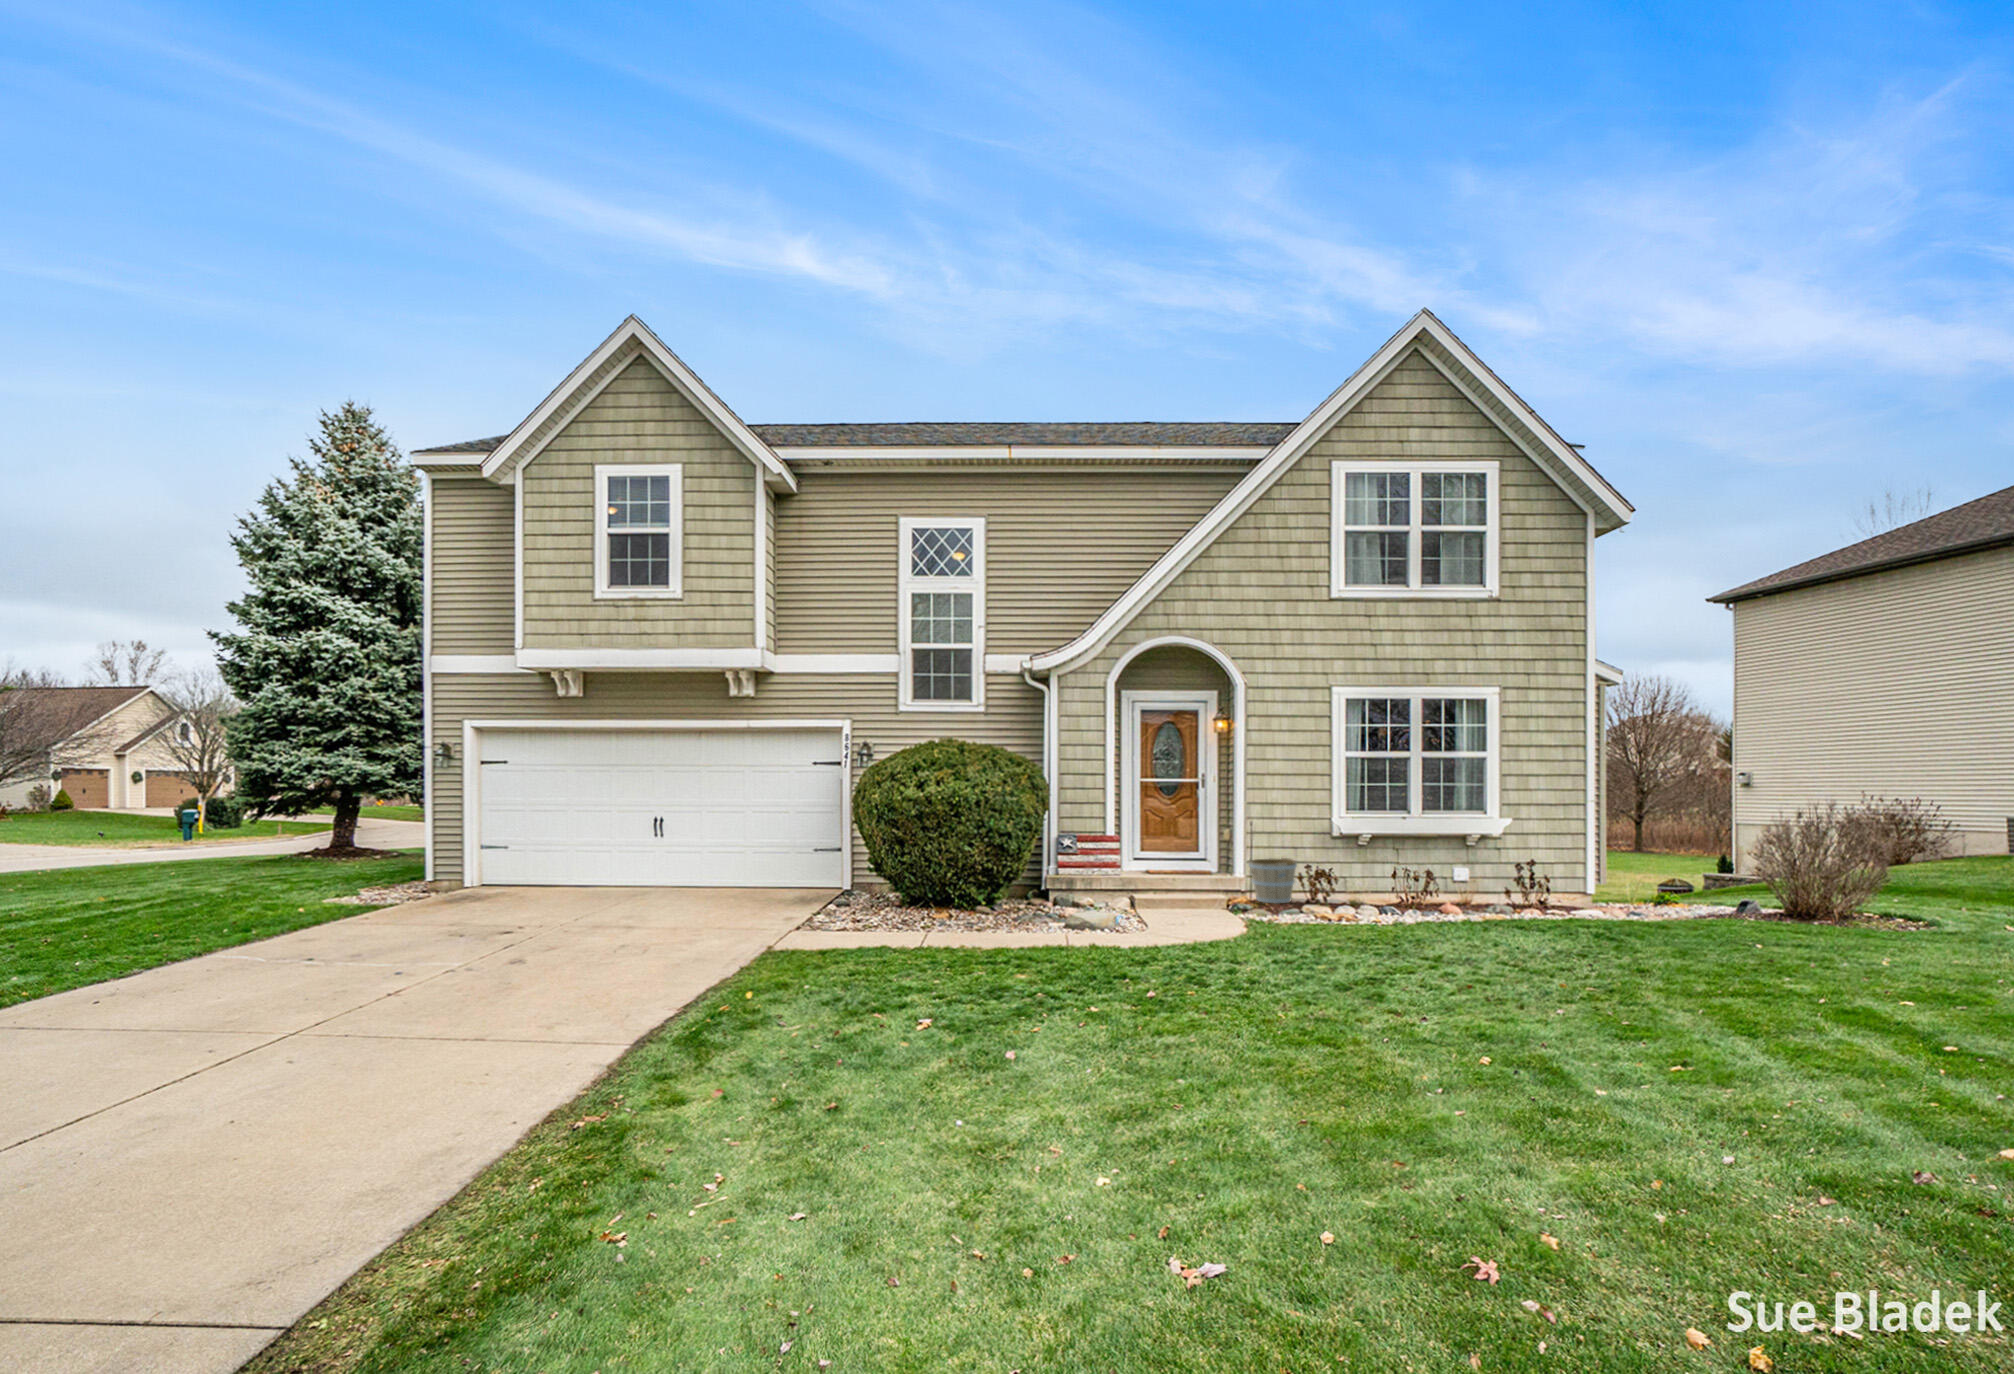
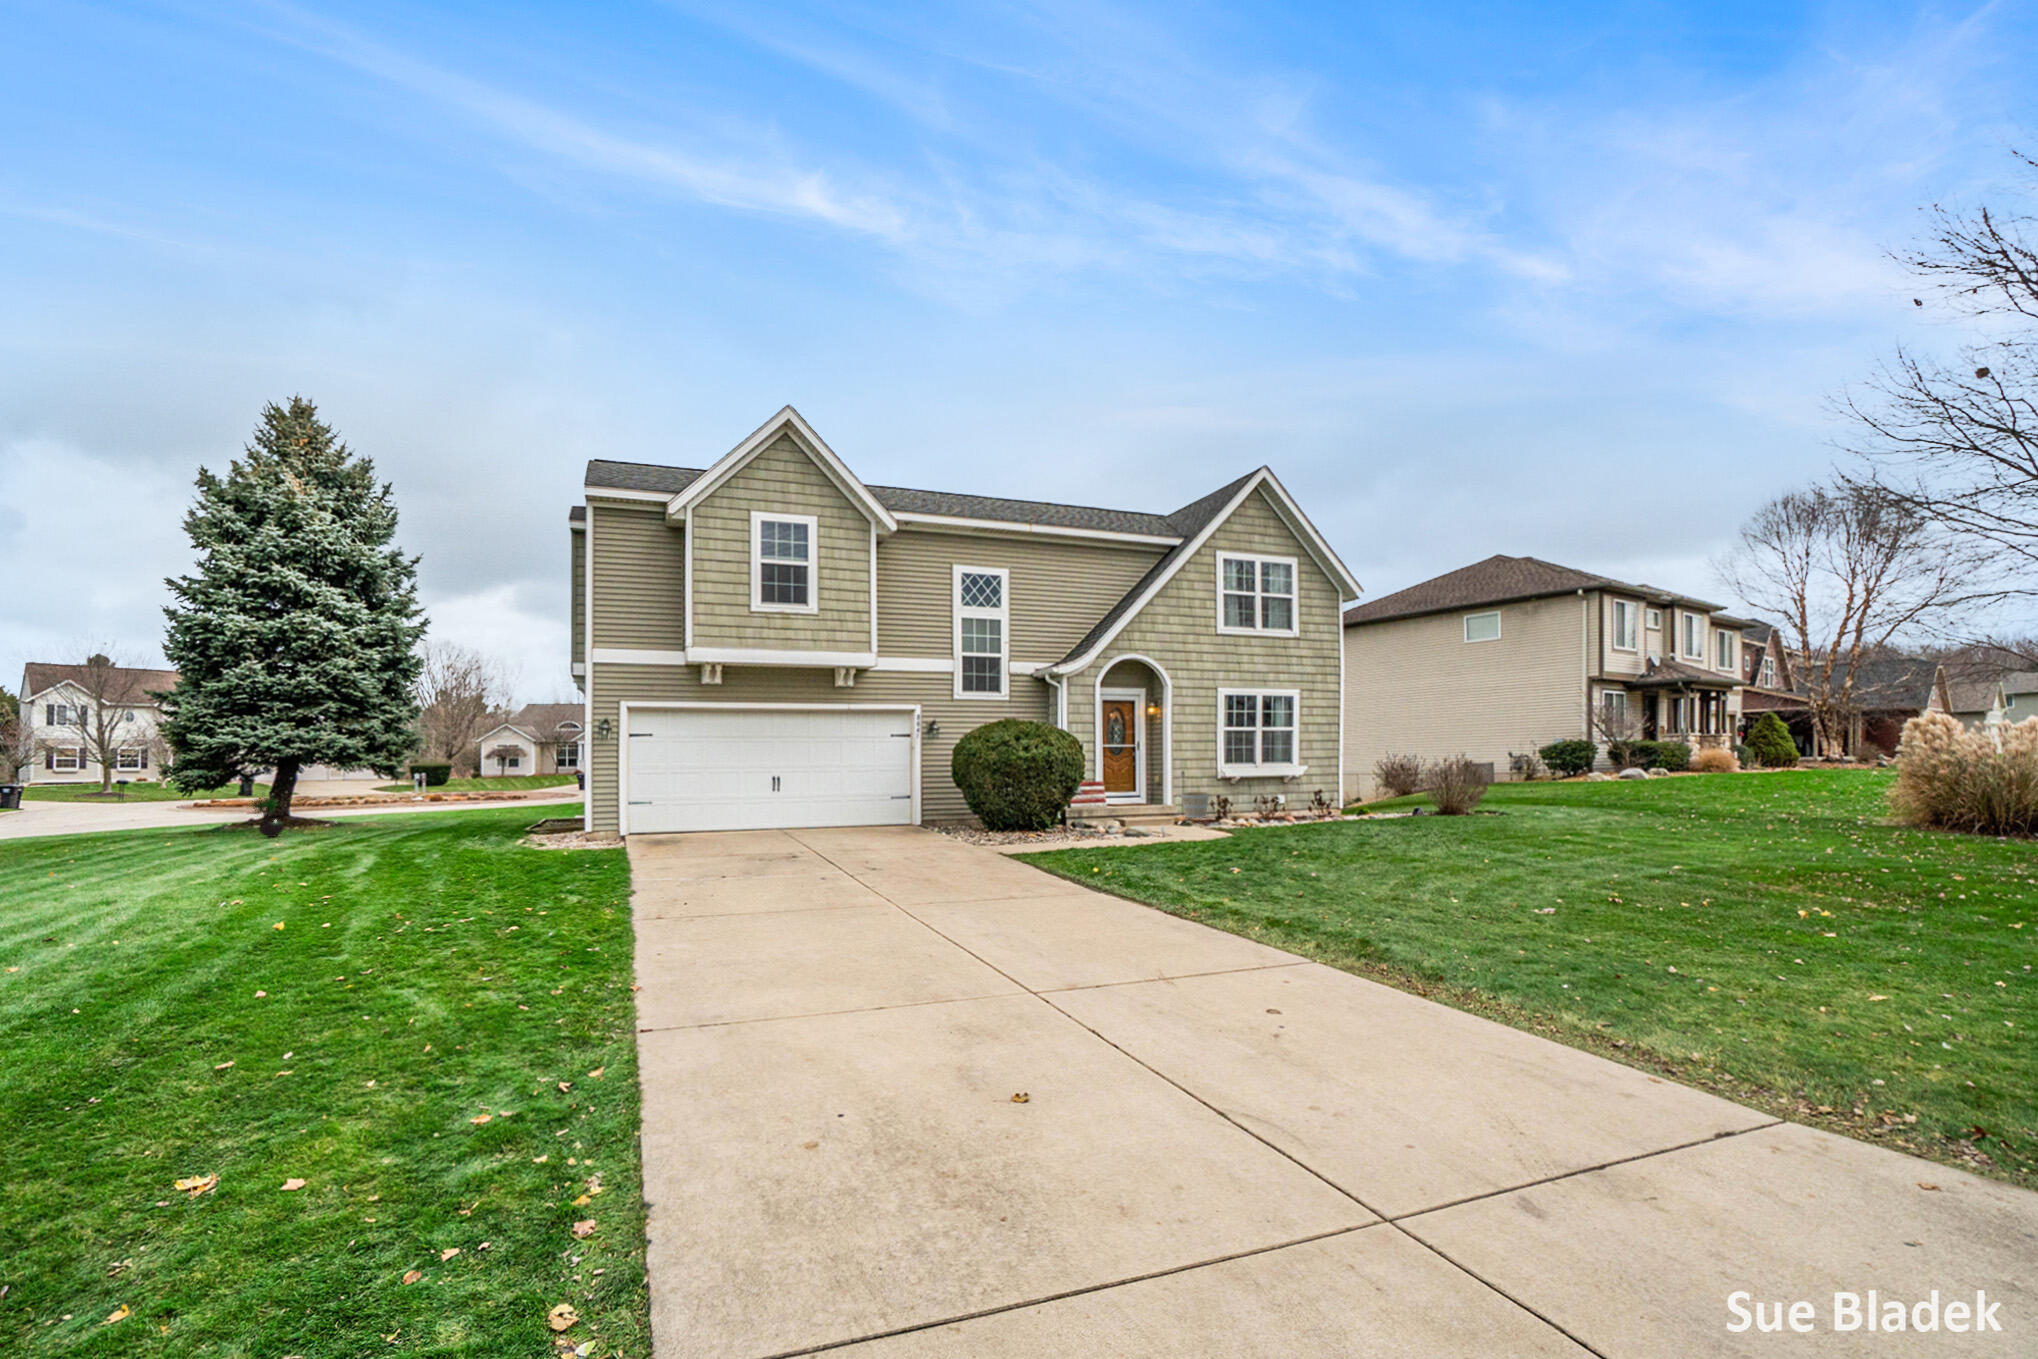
potted tree: none [305,811,338,856] -> present [251,797,284,837]

